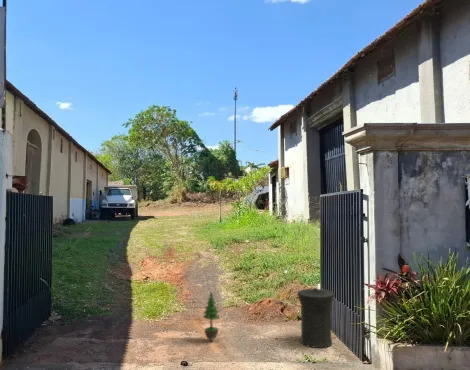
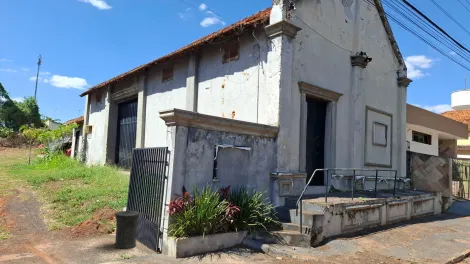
potted tree: present [203,293,220,341] -> none [39,218,54,255]

